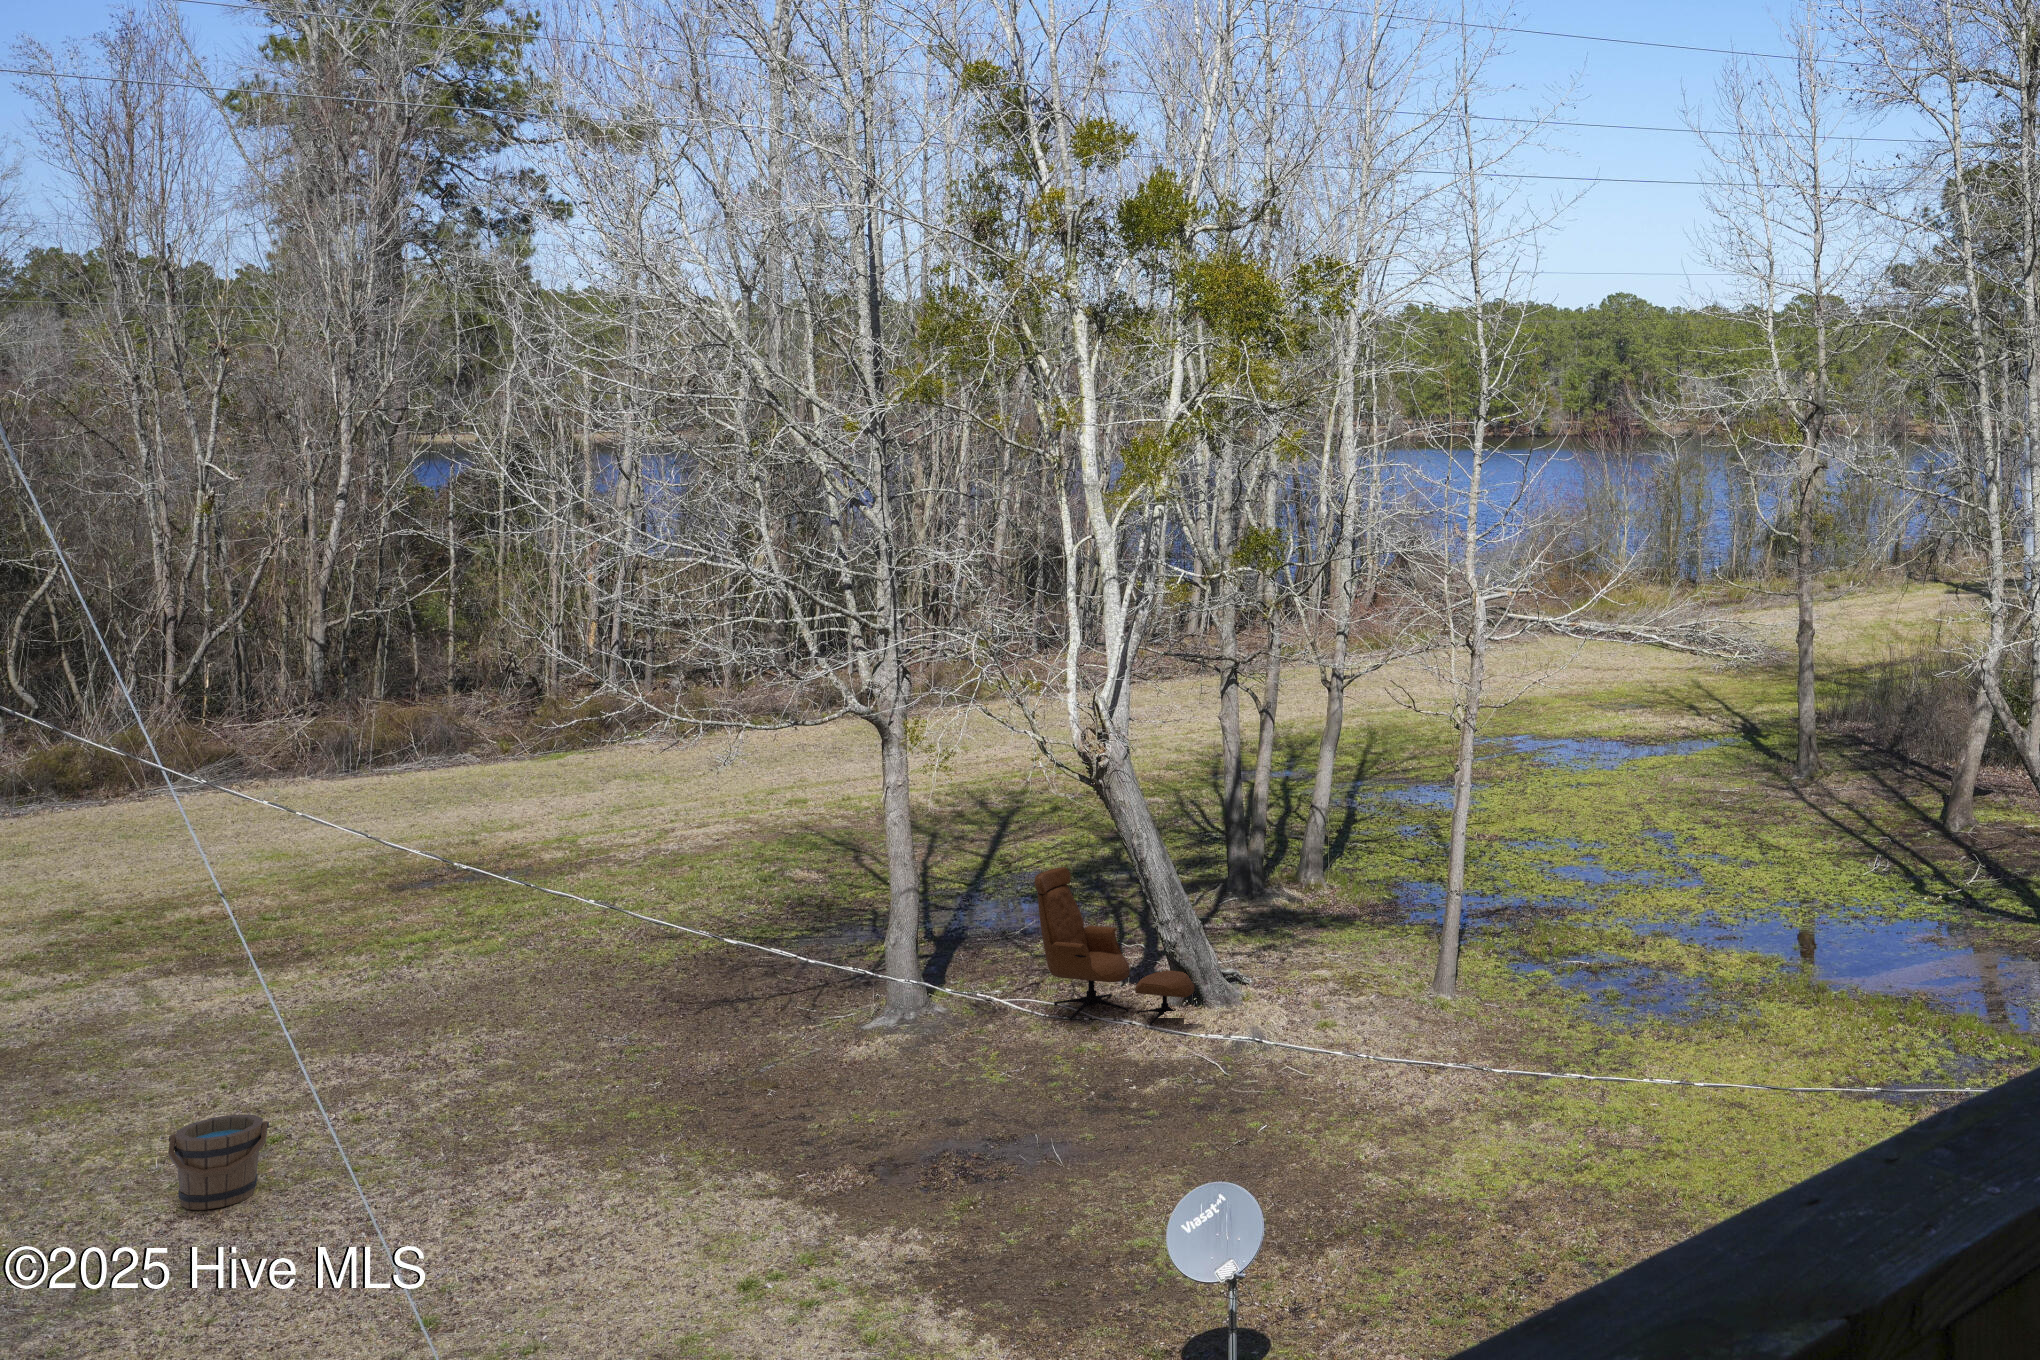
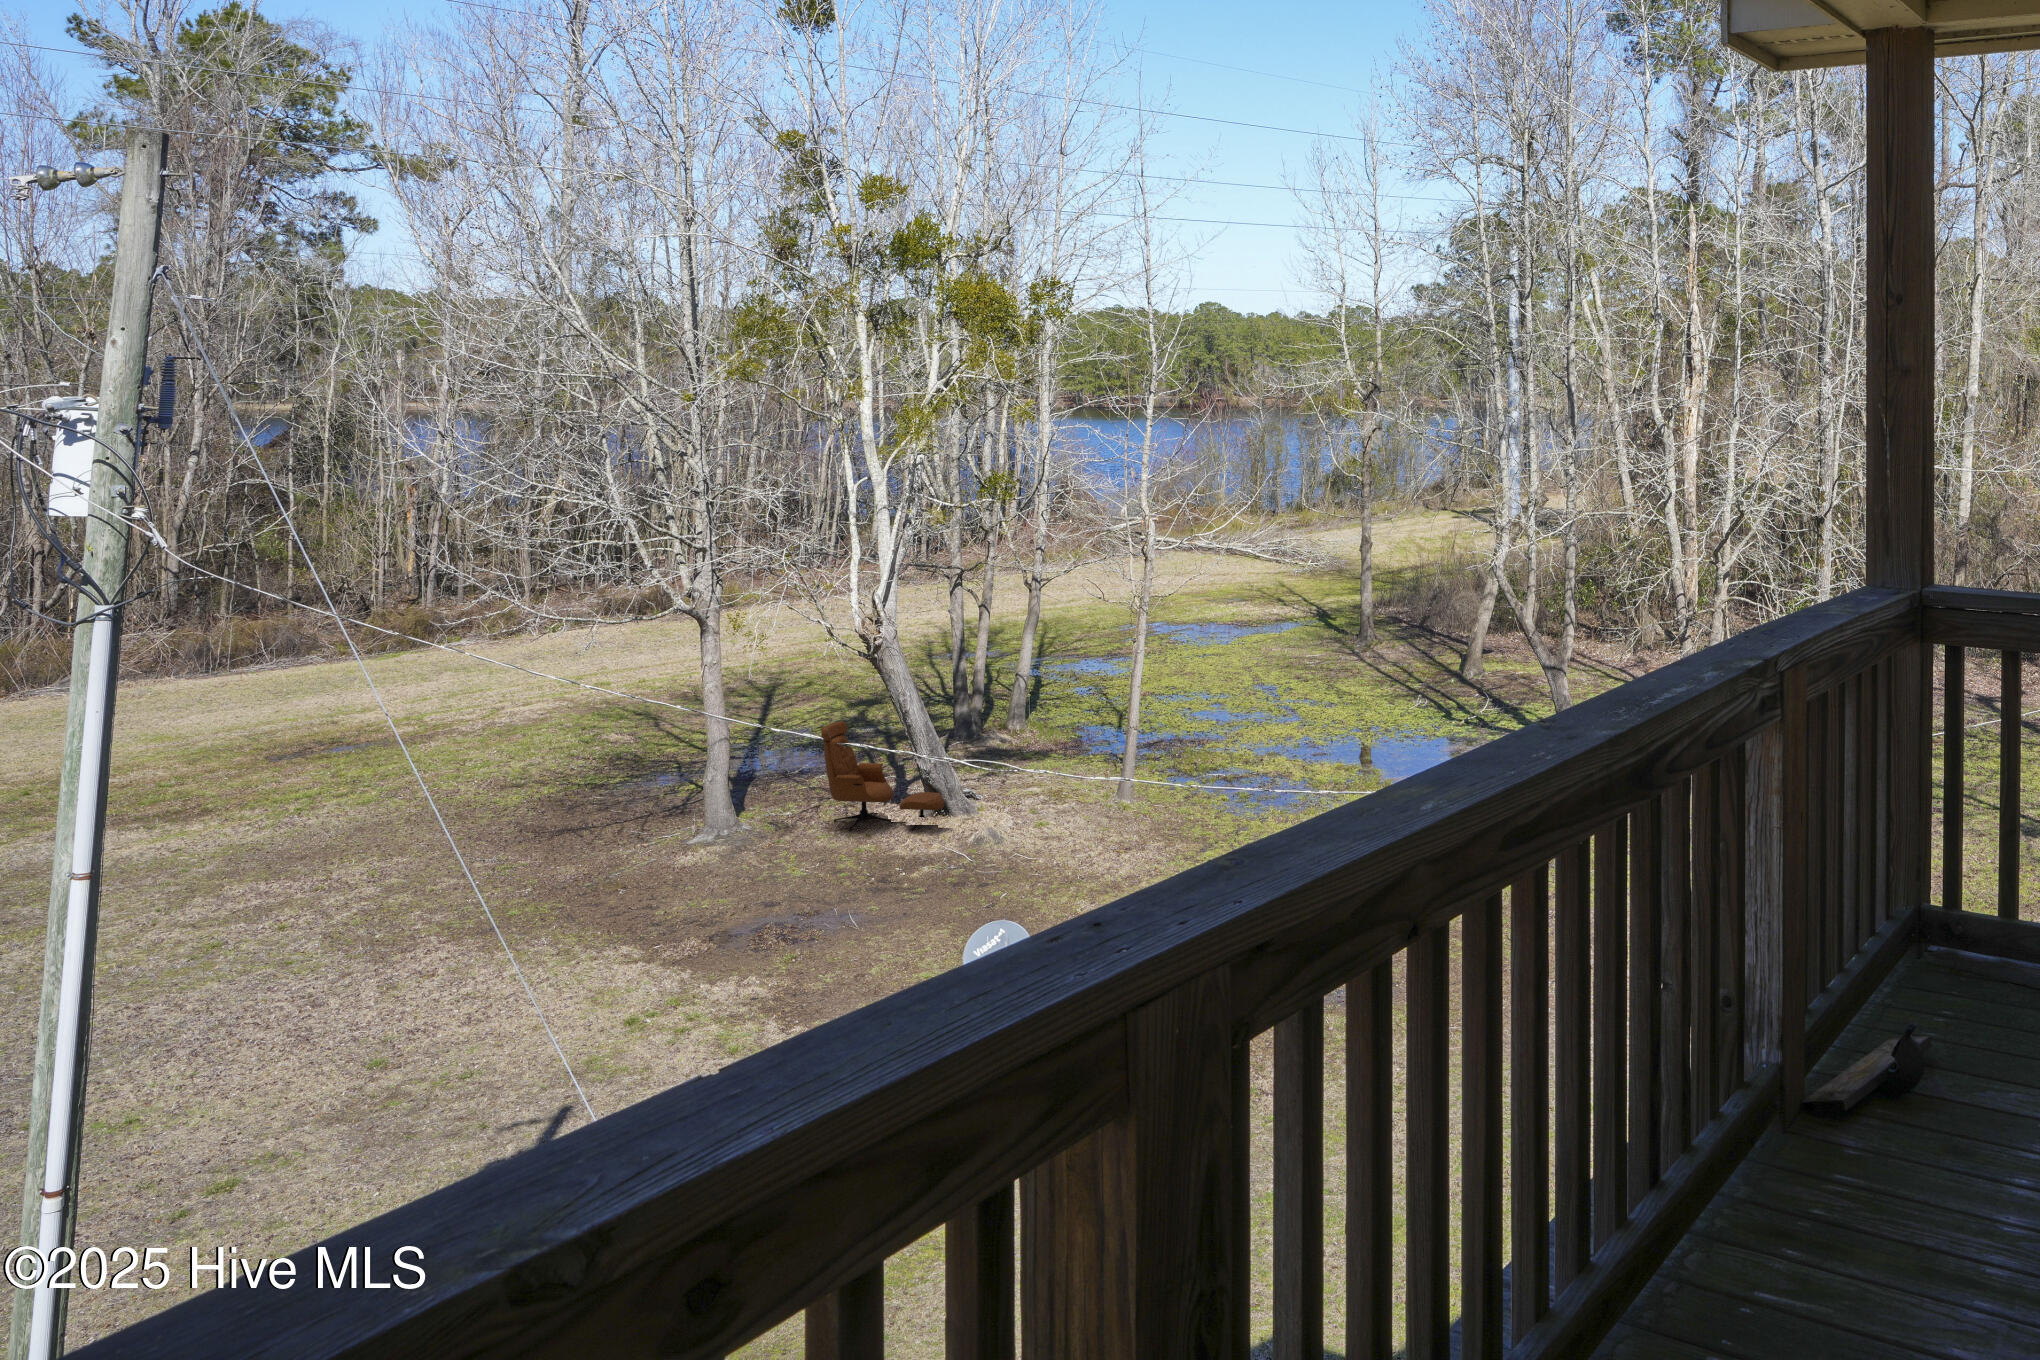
bucket: present [168,1115,269,1210] -> none [113,932,201,1008]

